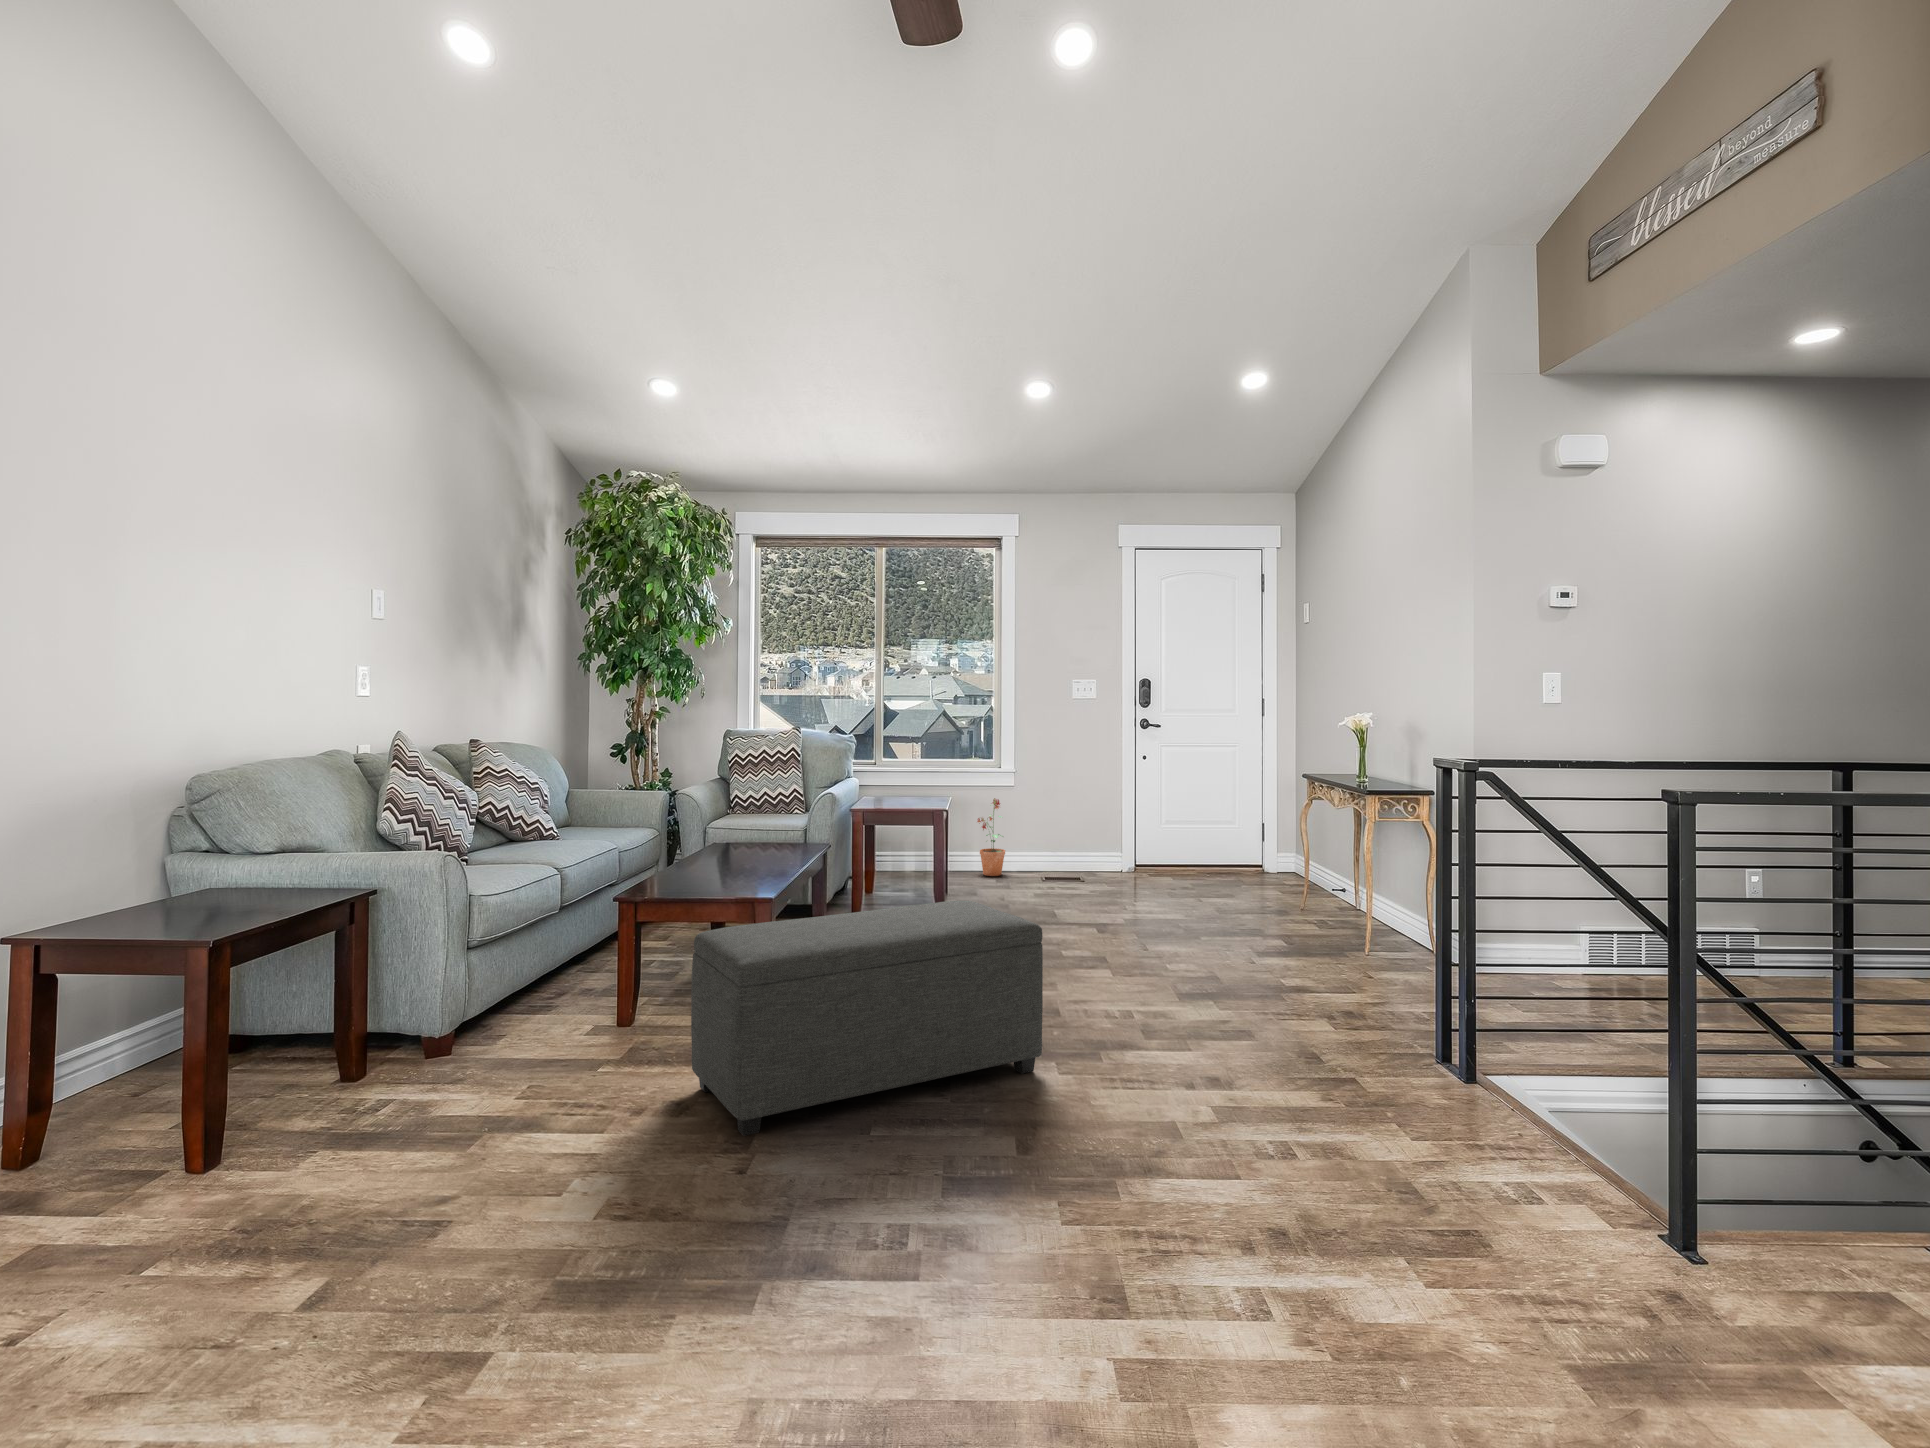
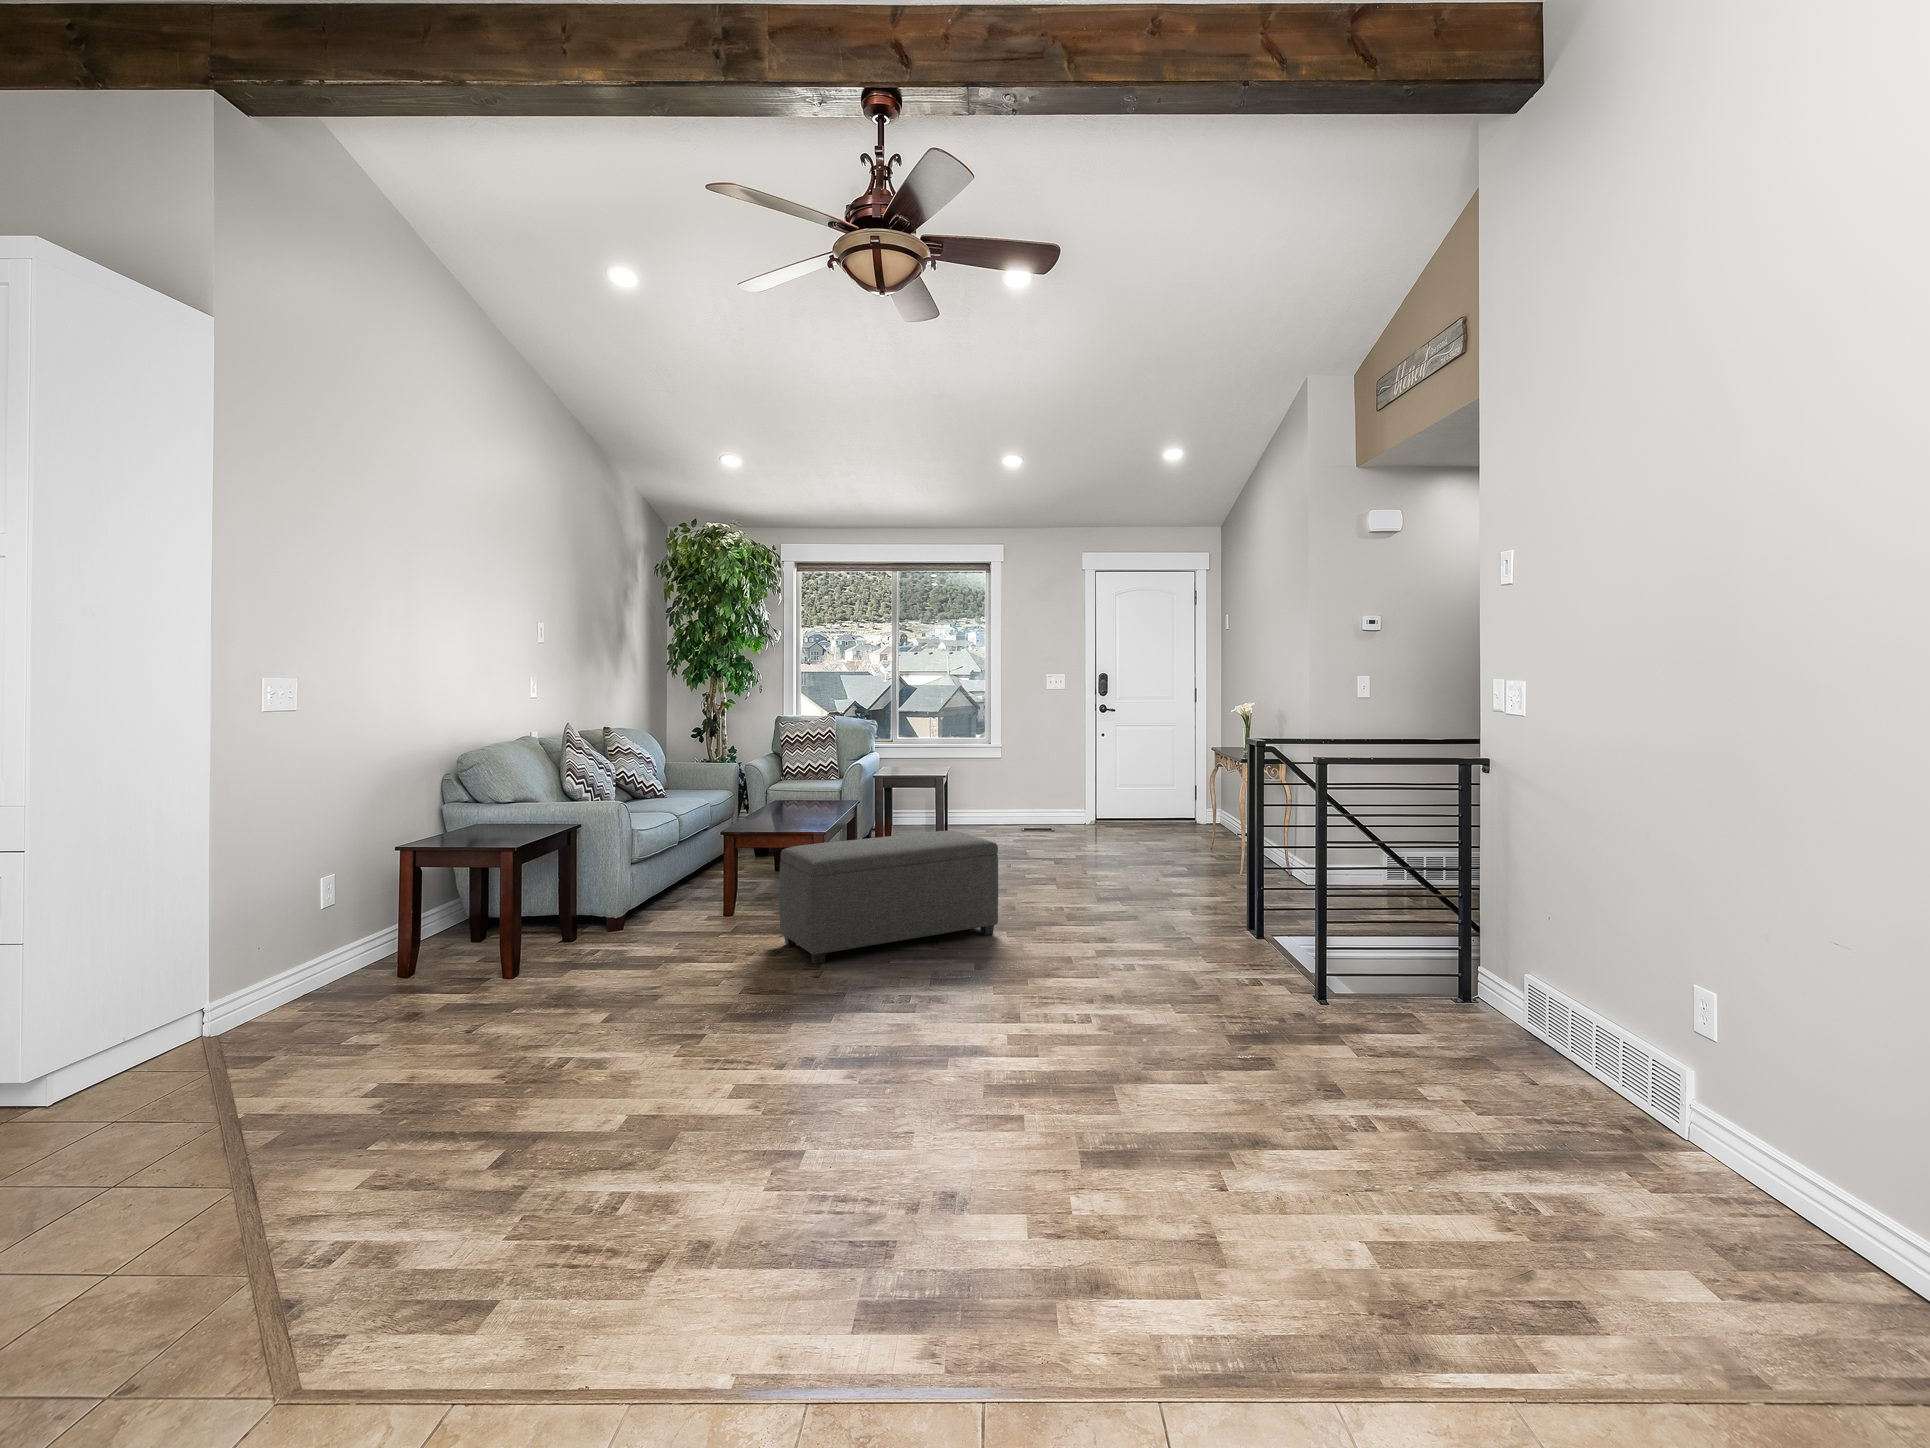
potted plant: present [977,798,1005,876] -> none [973,767,995,826]

